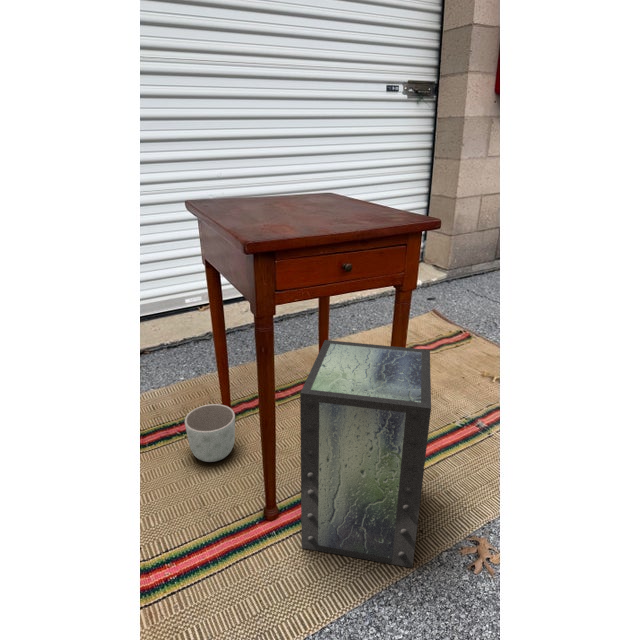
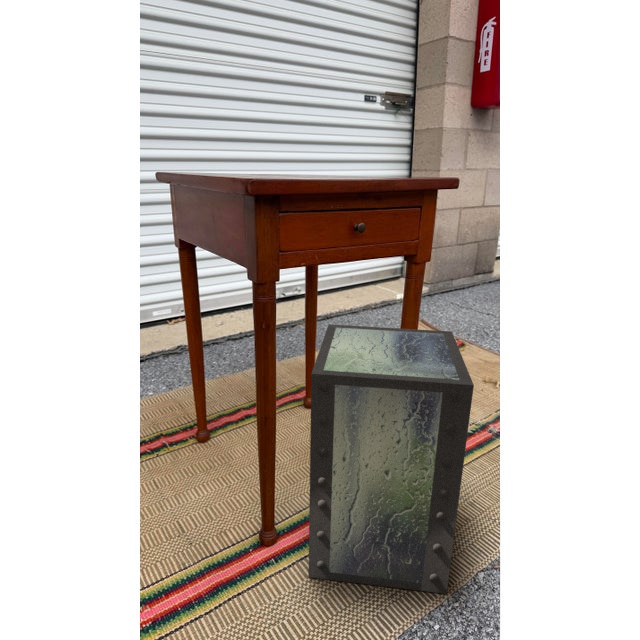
planter: present [185,404,235,462] -> none [158,413,218,481]

